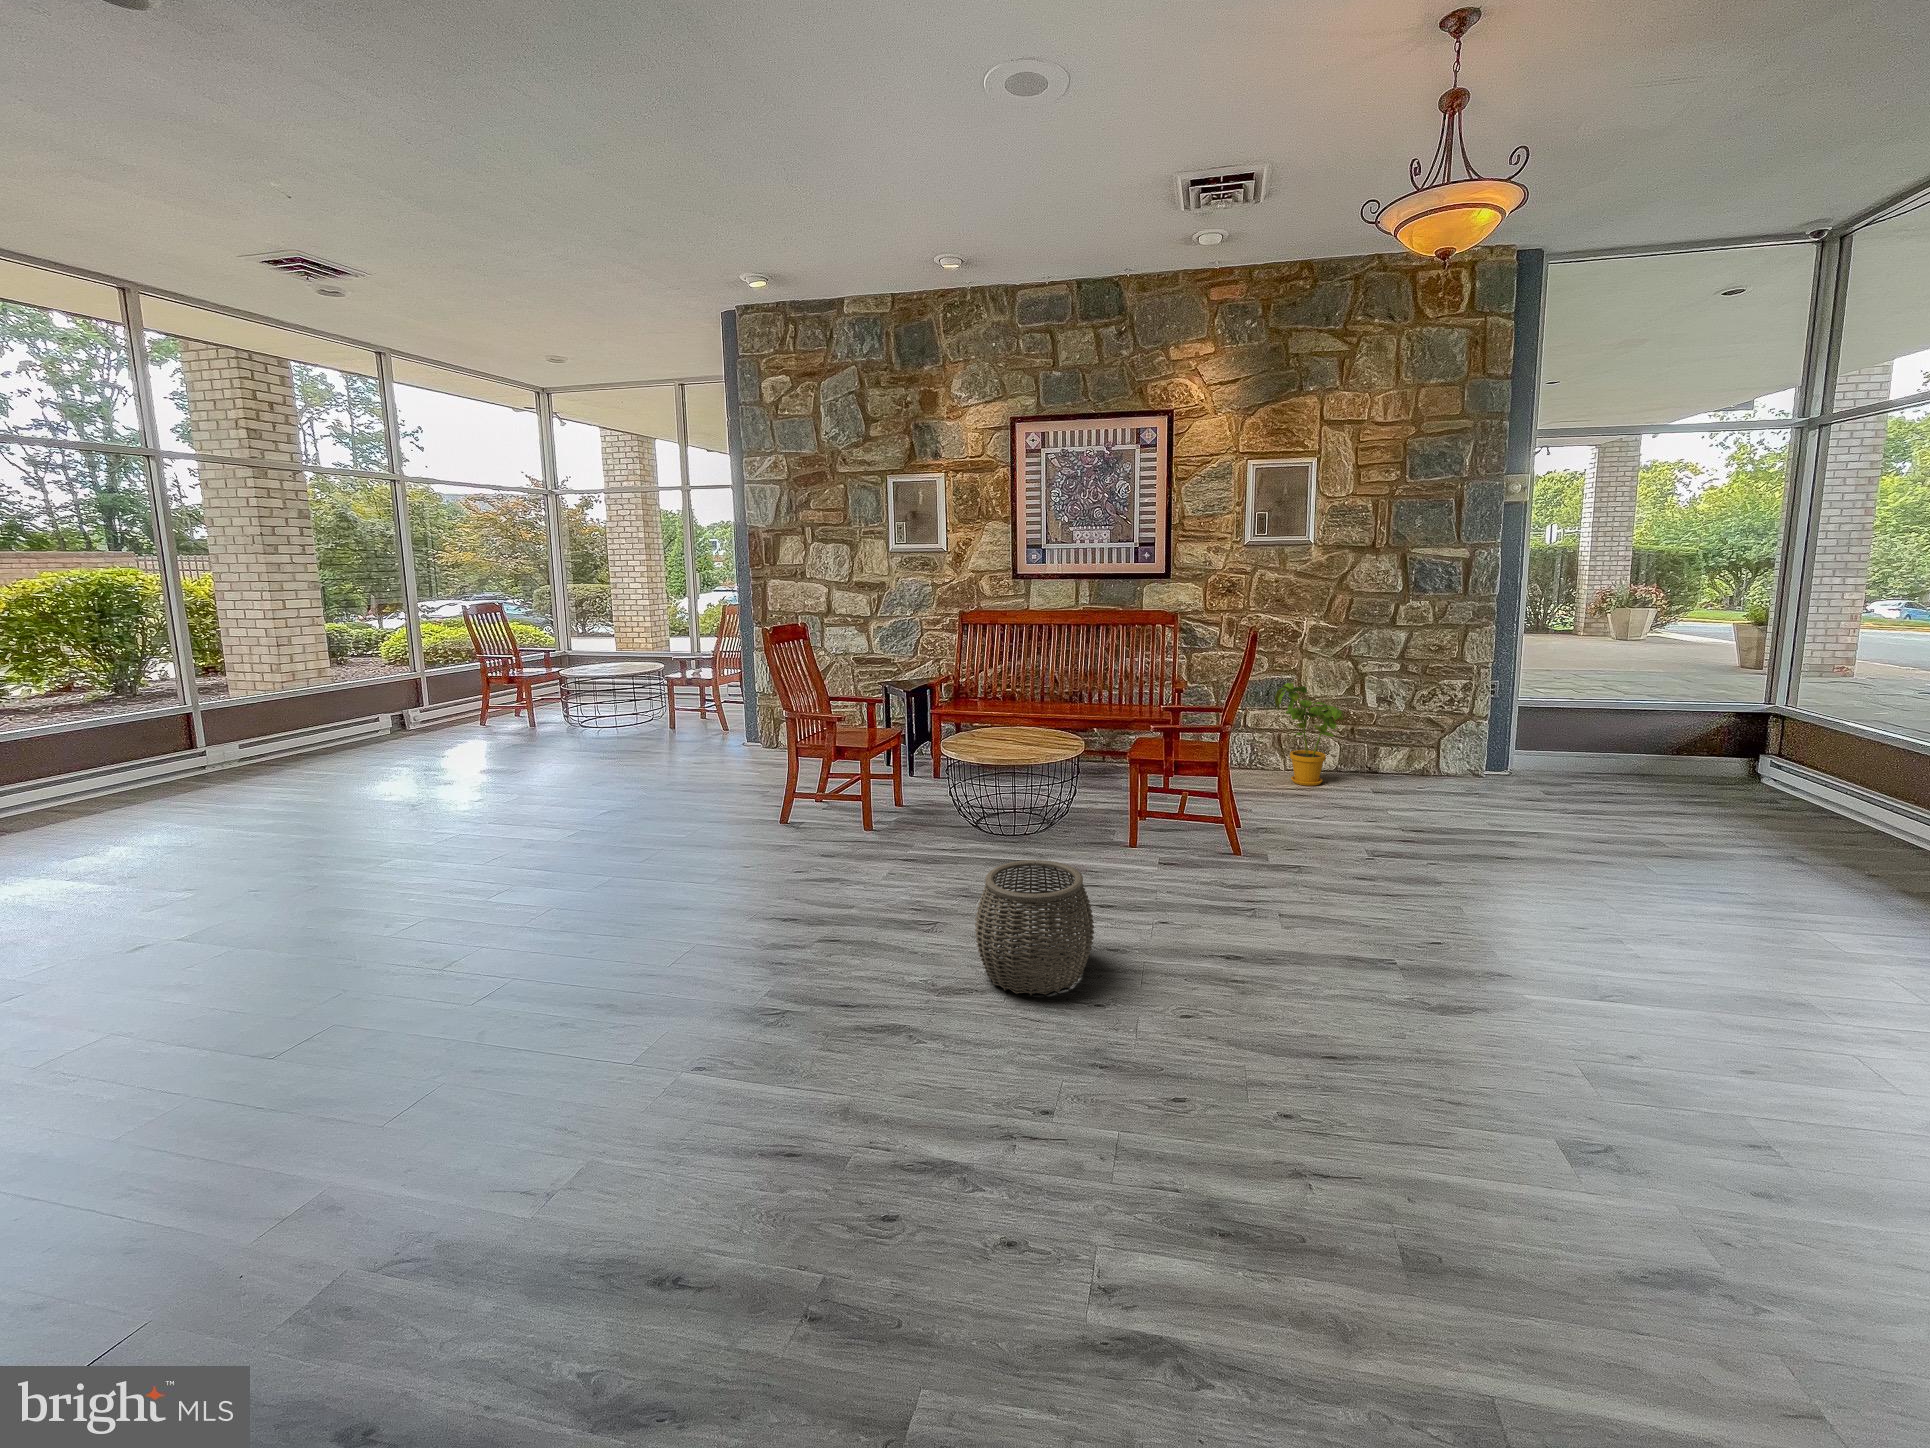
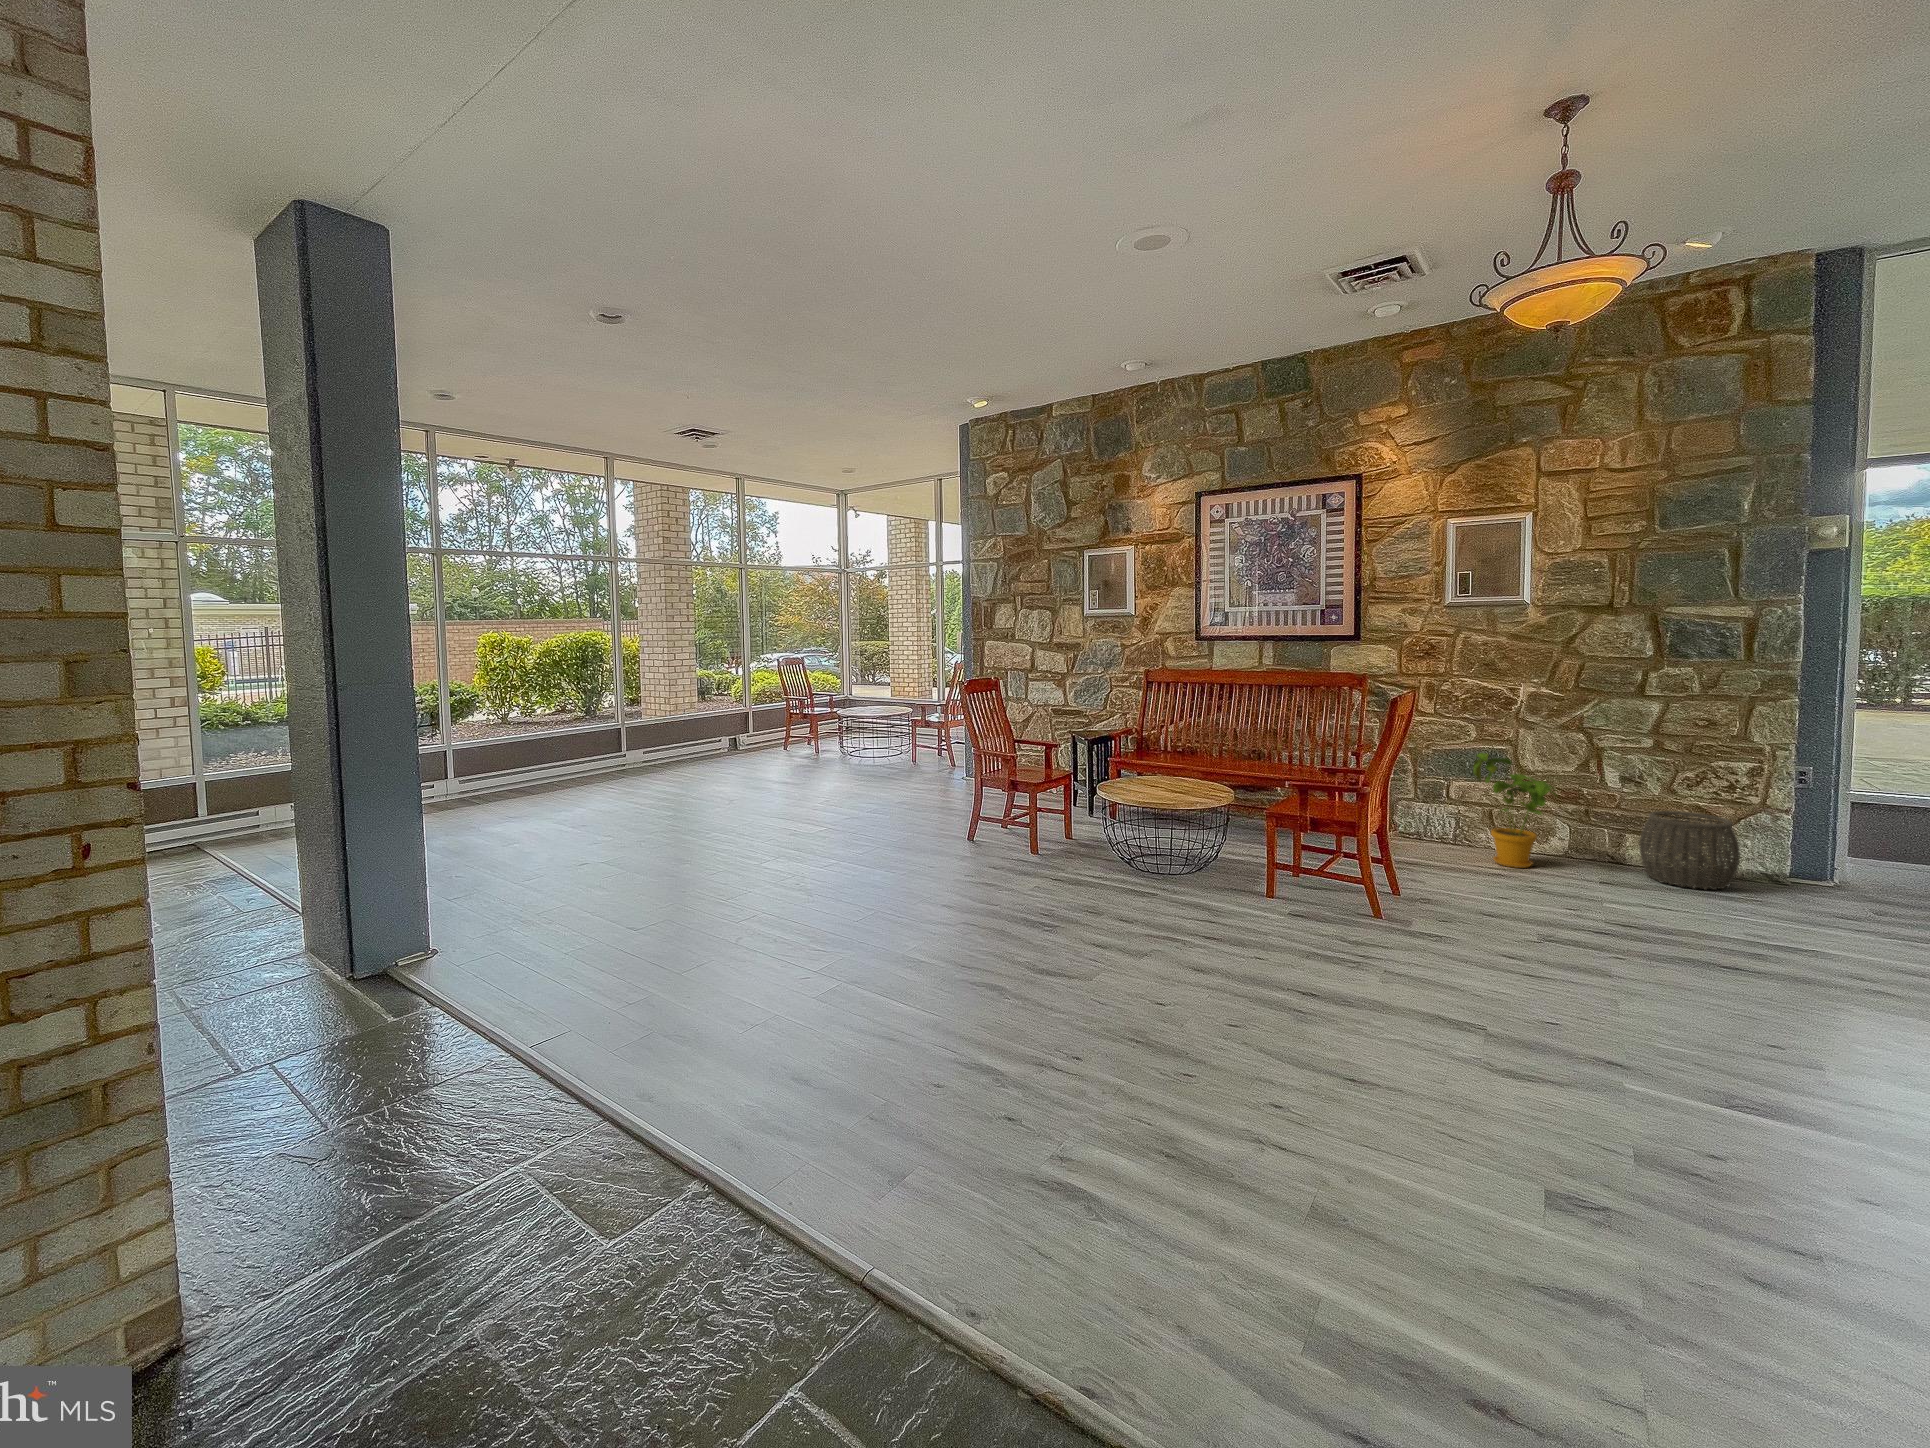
woven basket: present [975,860,1094,995] -> present [1639,811,1740,890]

